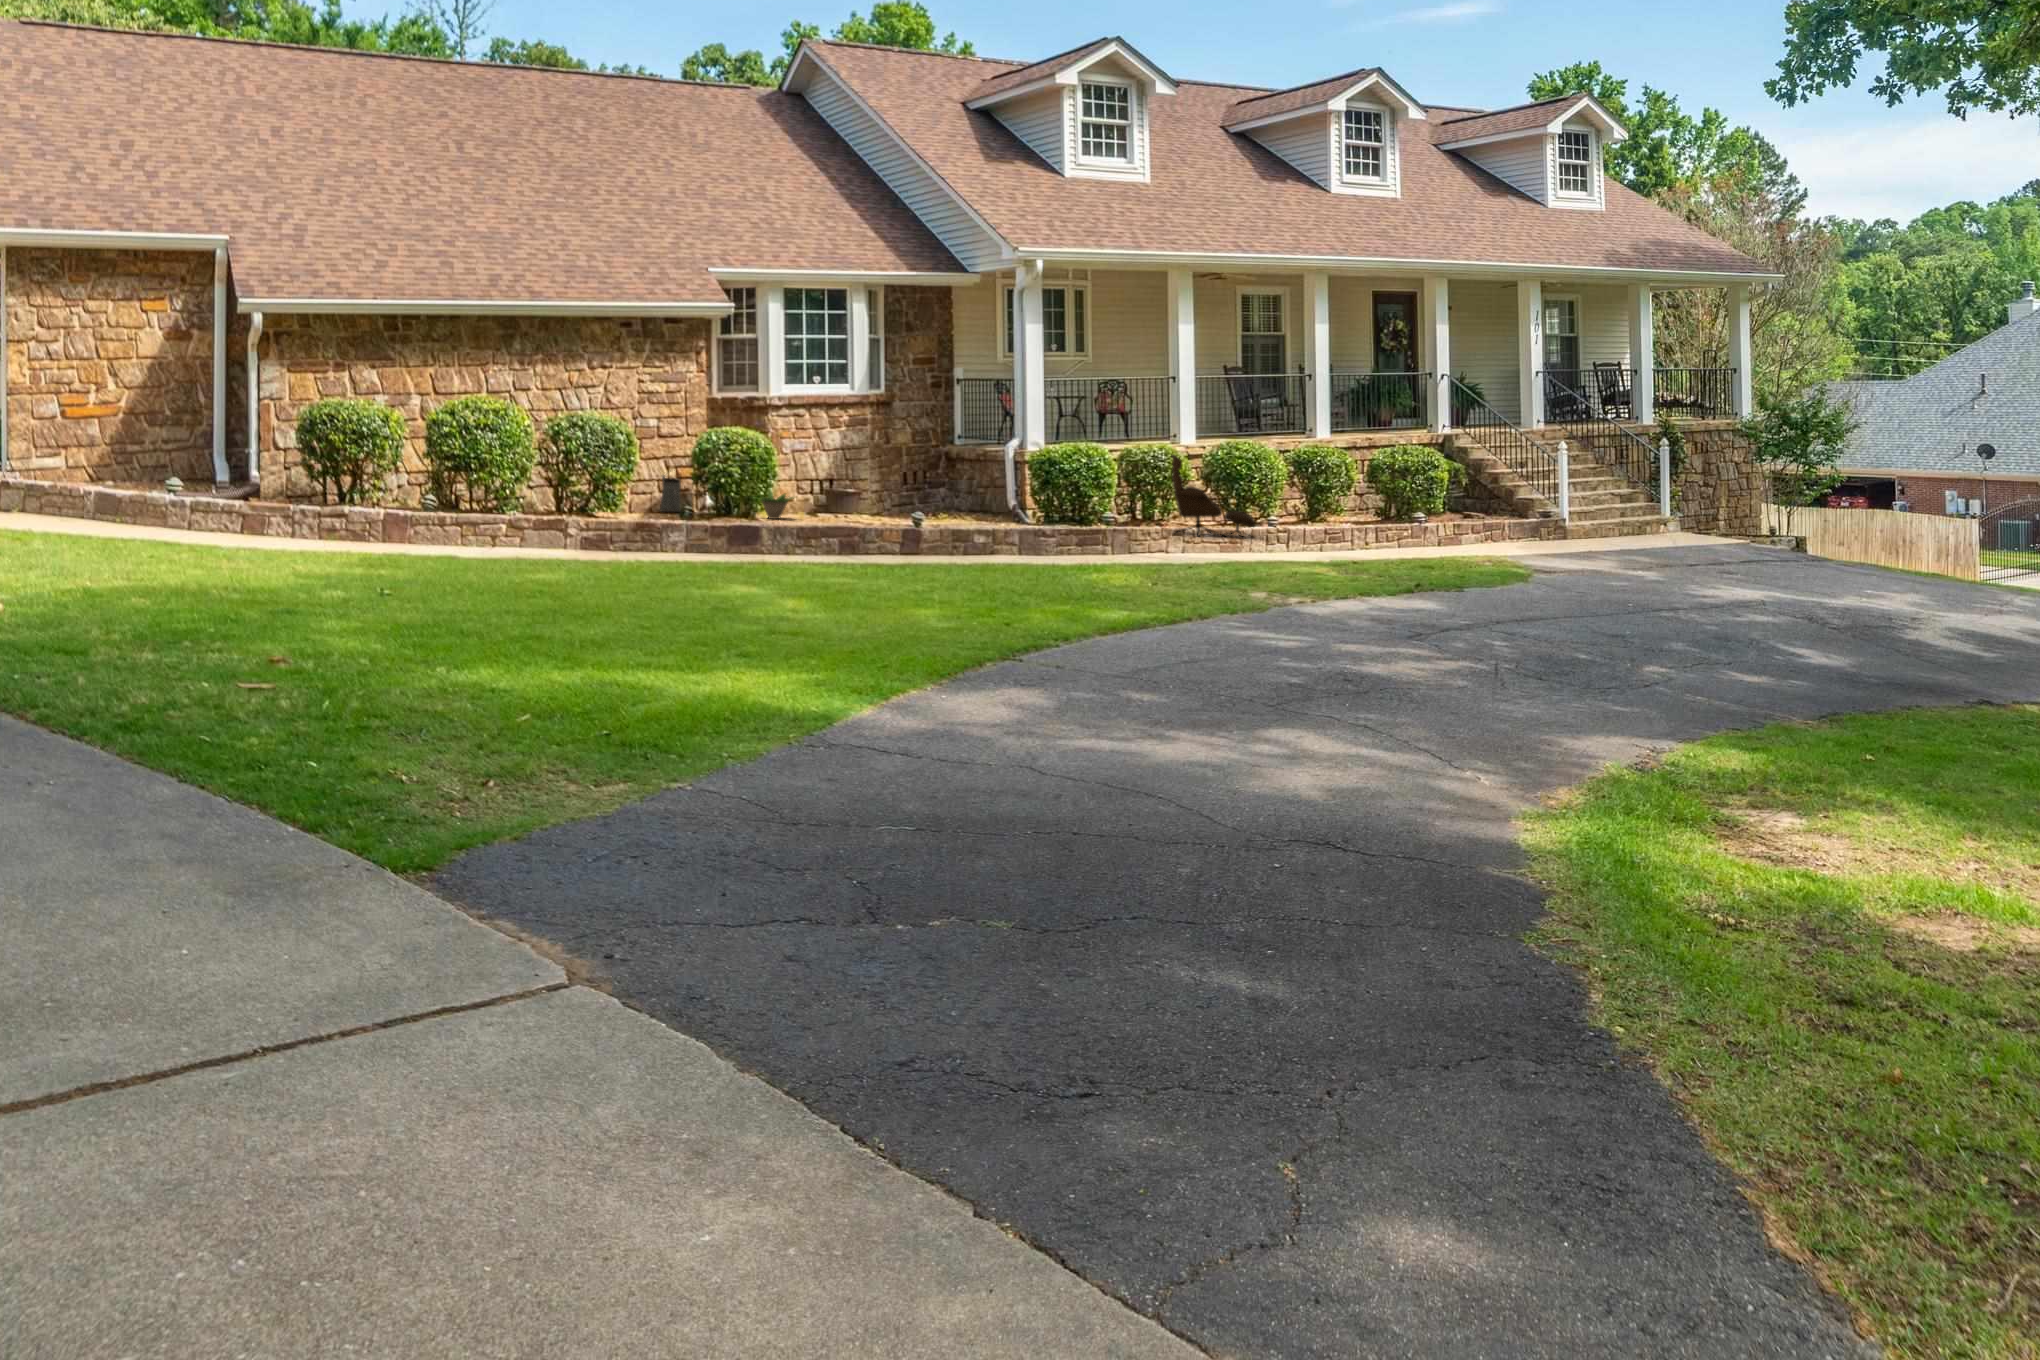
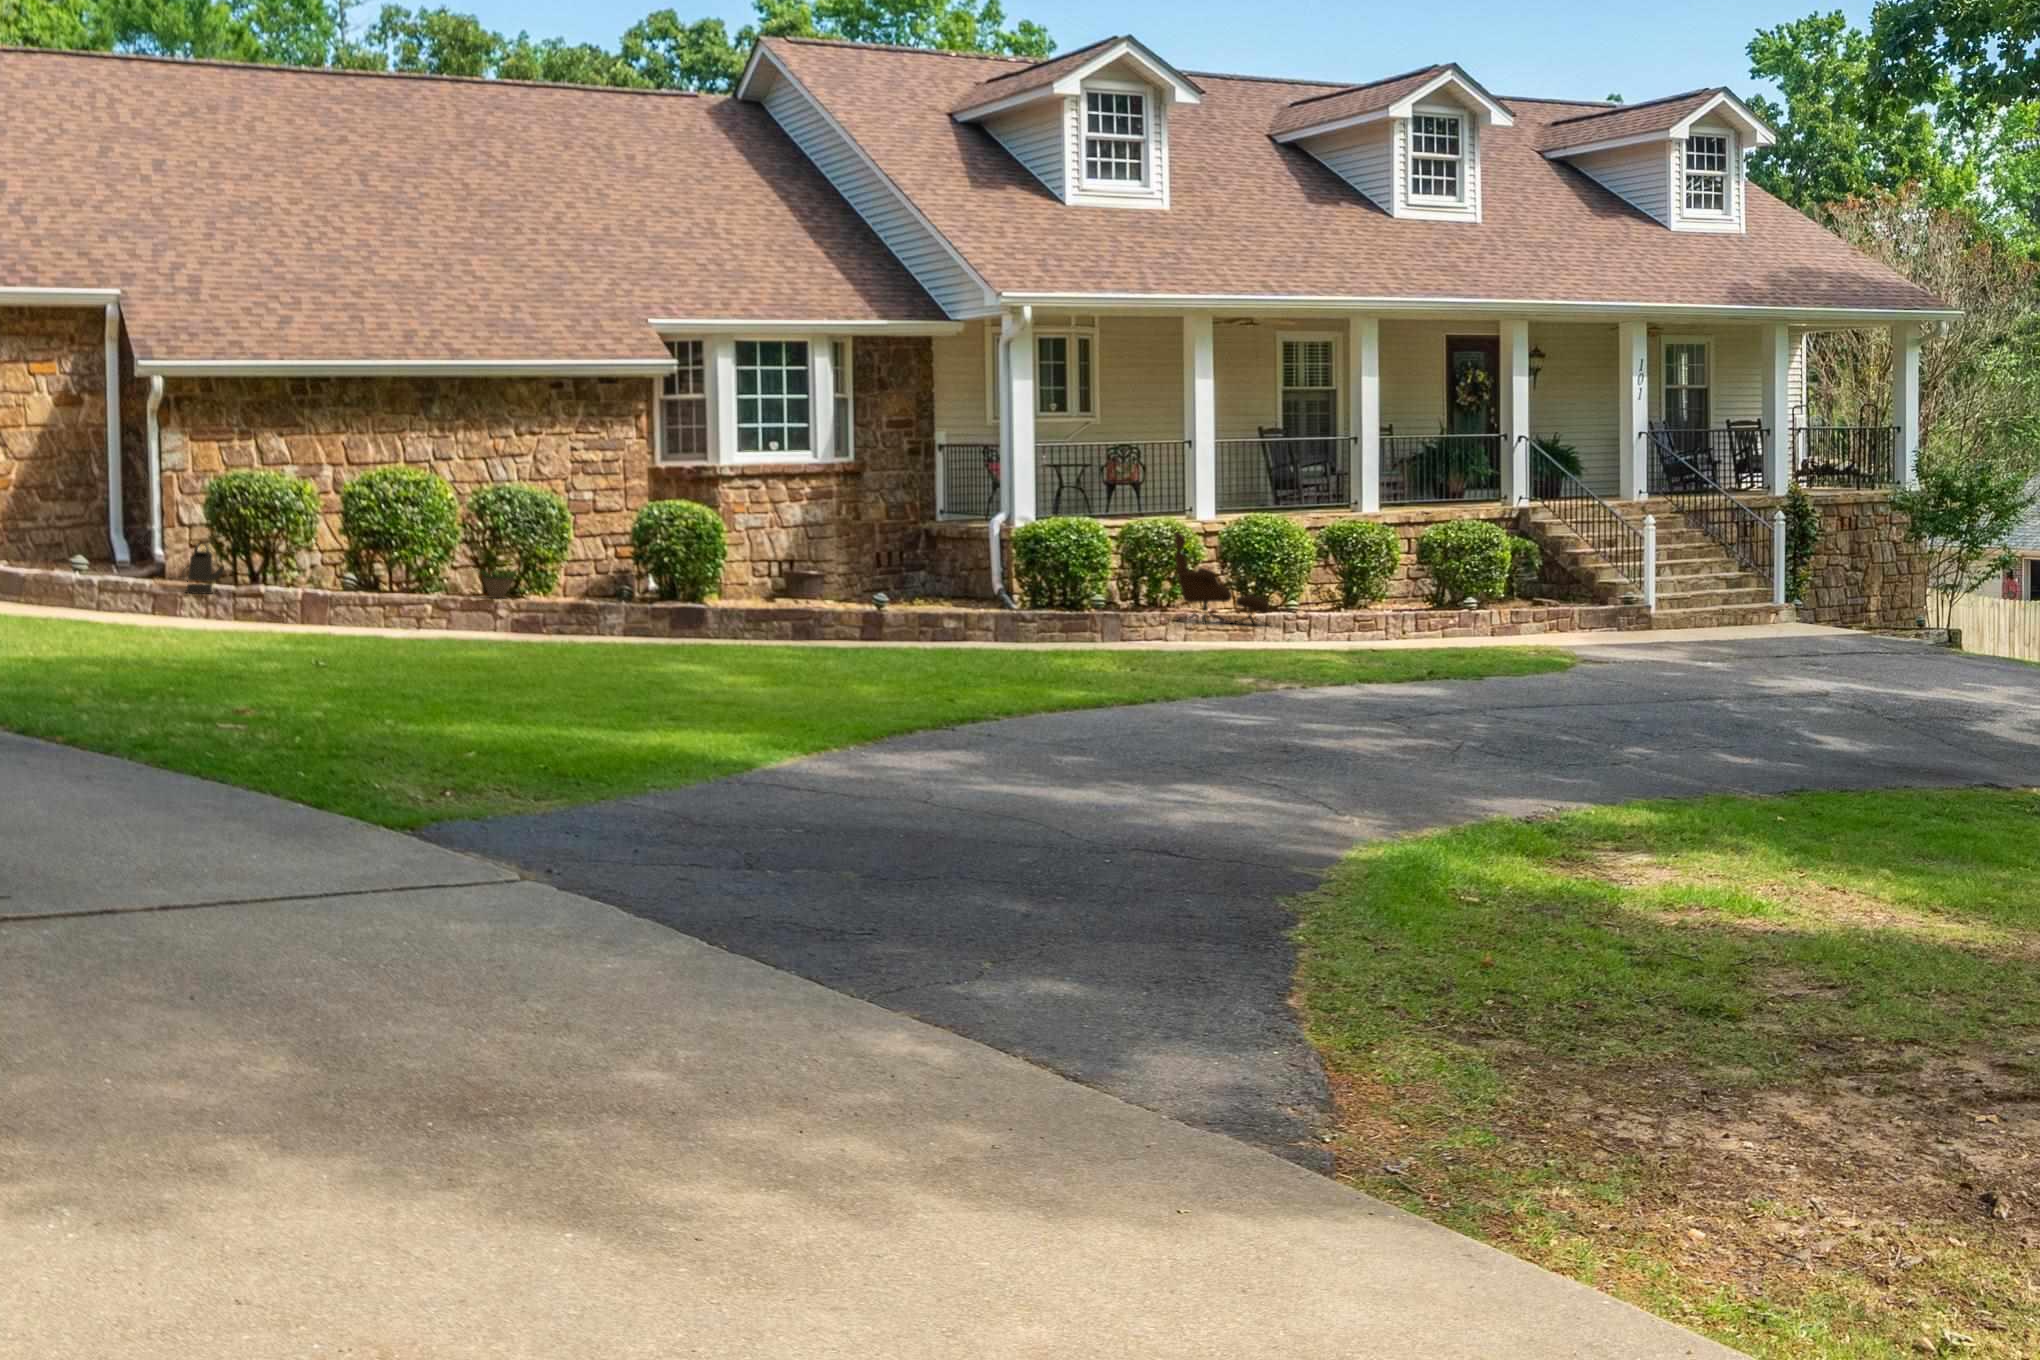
watering can: present [660,475,681,512] -> present [182,543,224,594]
decorative plant: present [760,493,794,519] -> present [480,570,517,598]

